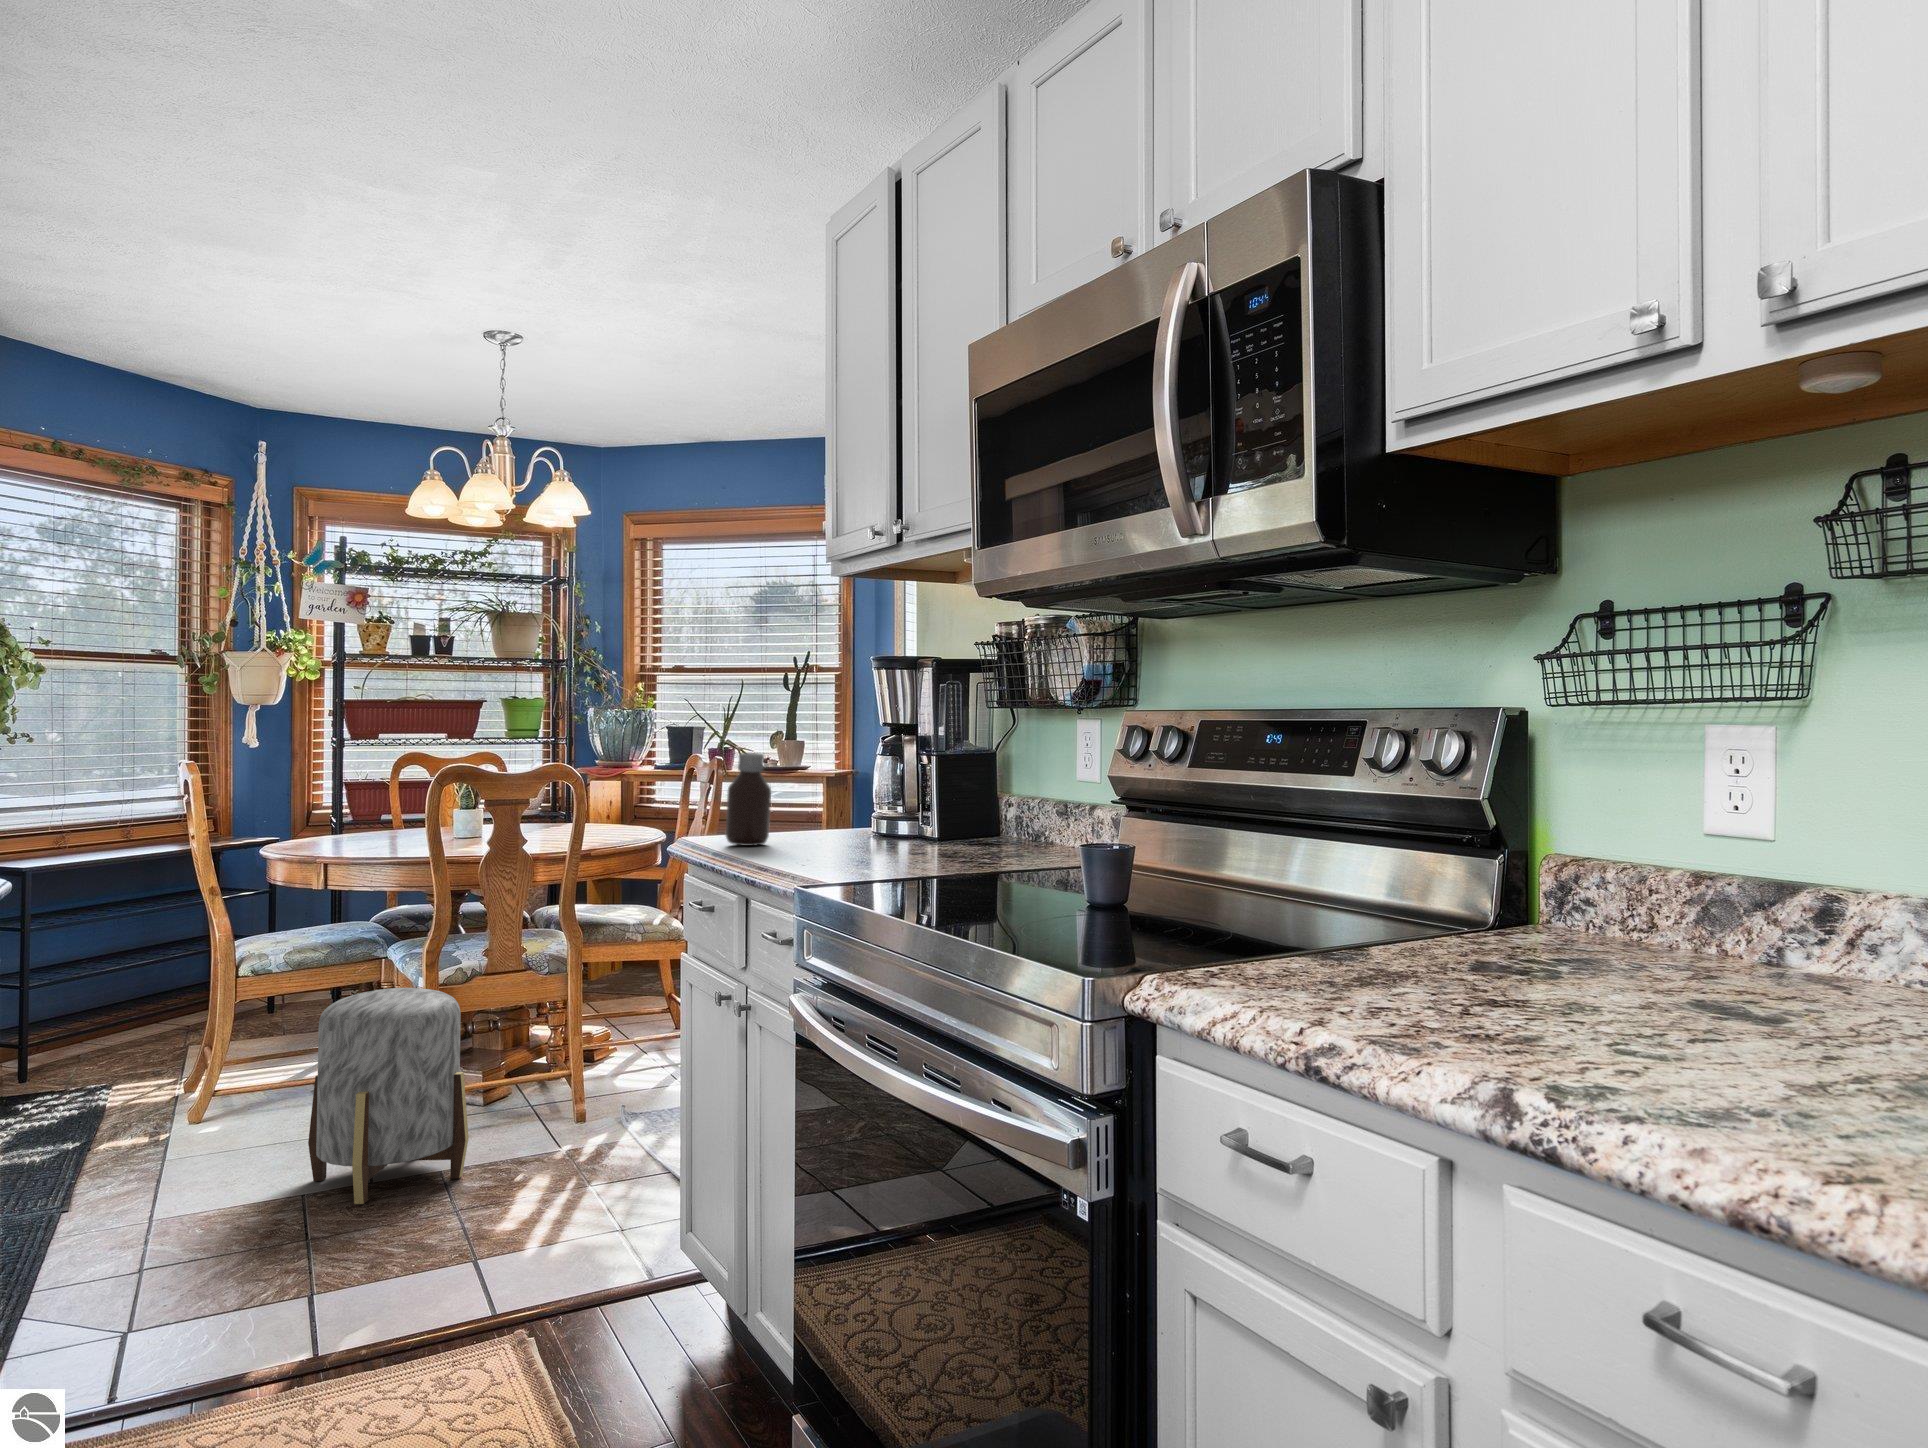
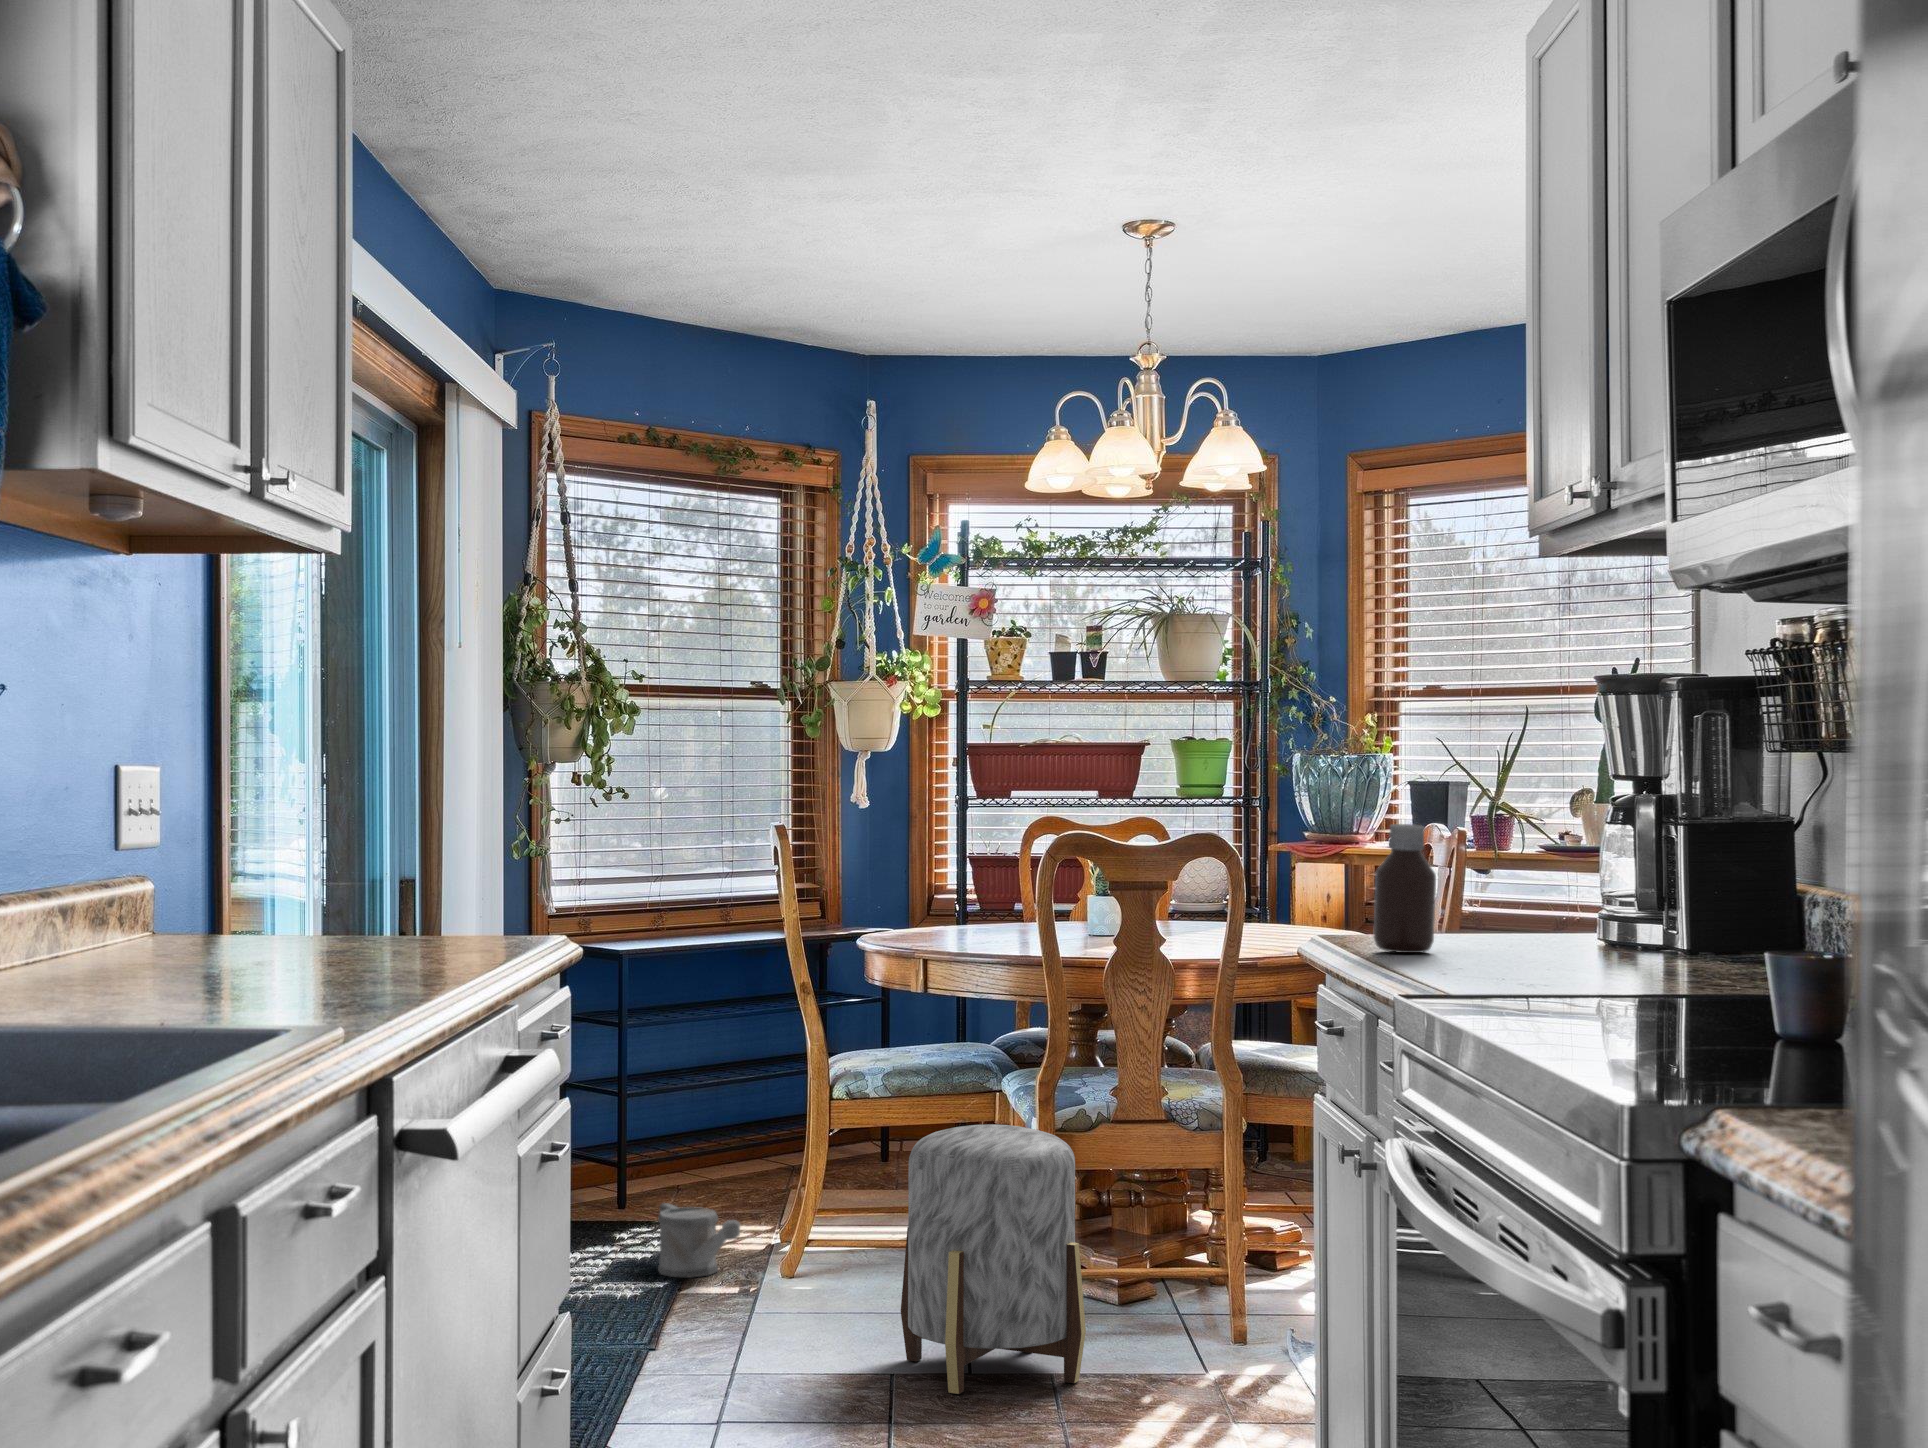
watering can: none [68,1075,152,1137] -> present [658,1203,740,1277]

